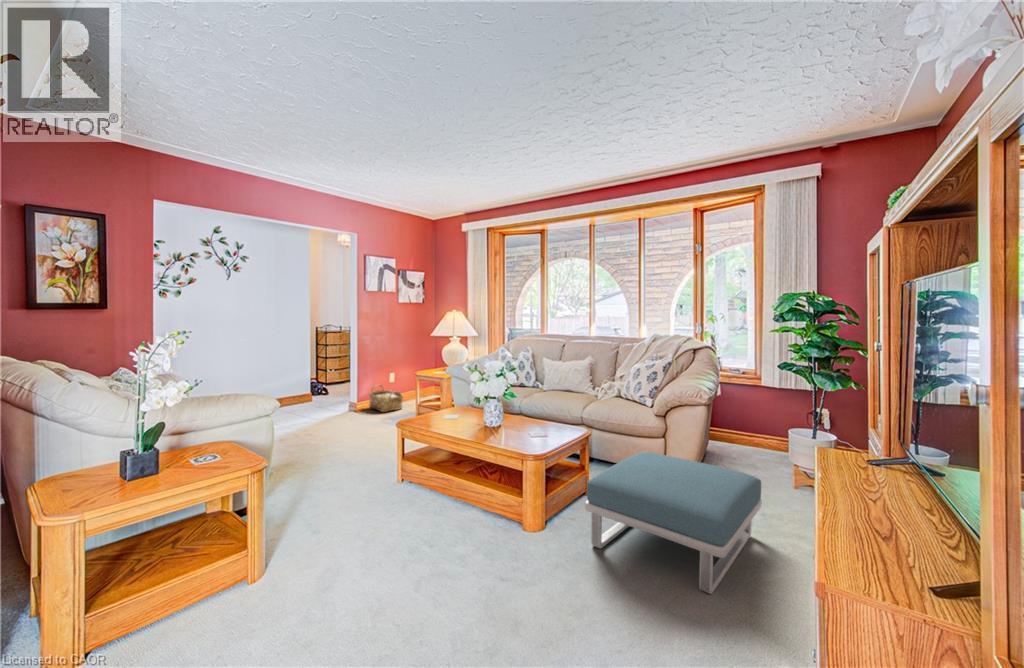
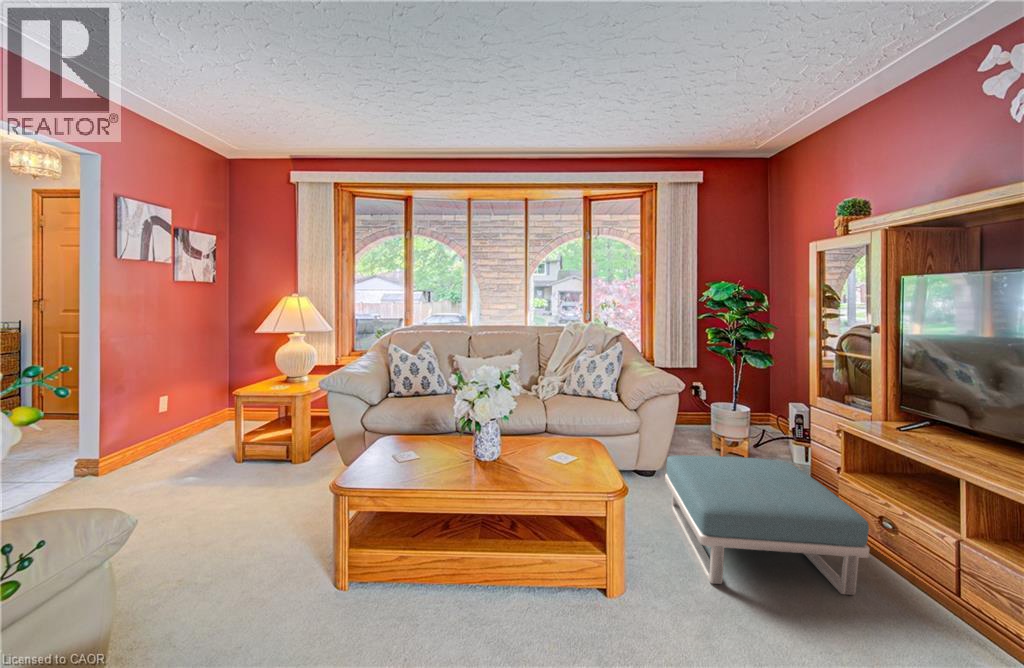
woven basket: present [369,385,403,412] -> none [142,415,211,459]

